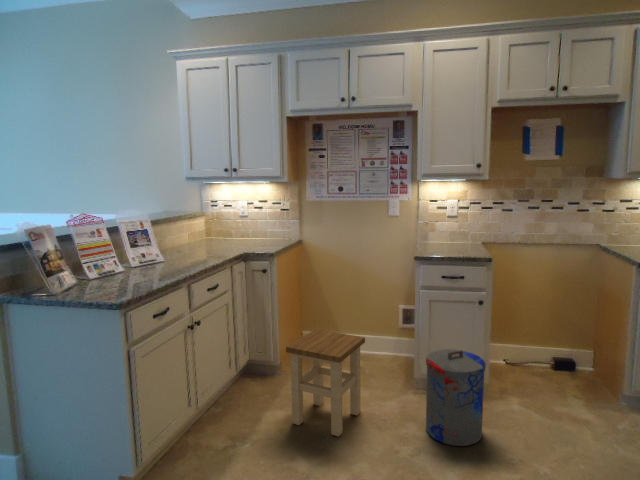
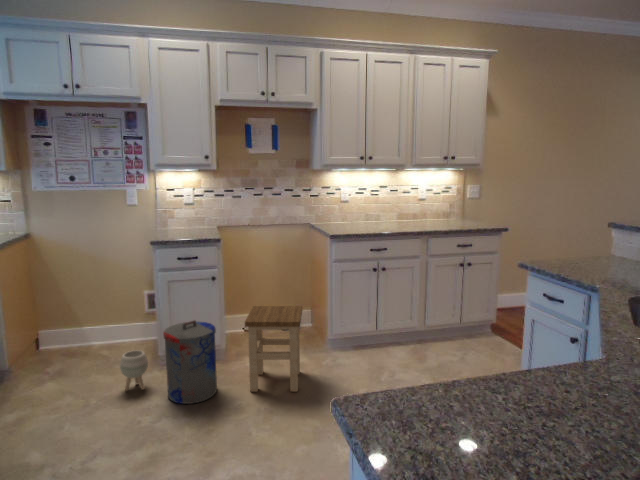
stool: present [286,329,365,437] -> present [245,306,302,392]
planter: none [378,370,406,414] -> present [120,350,148,391]

